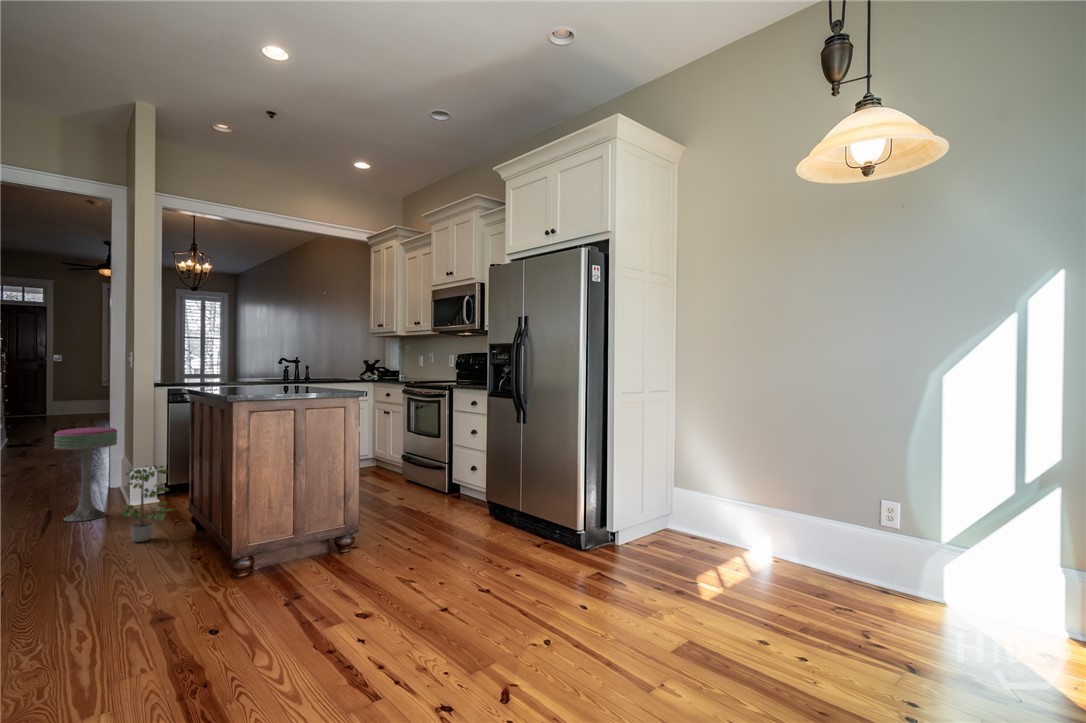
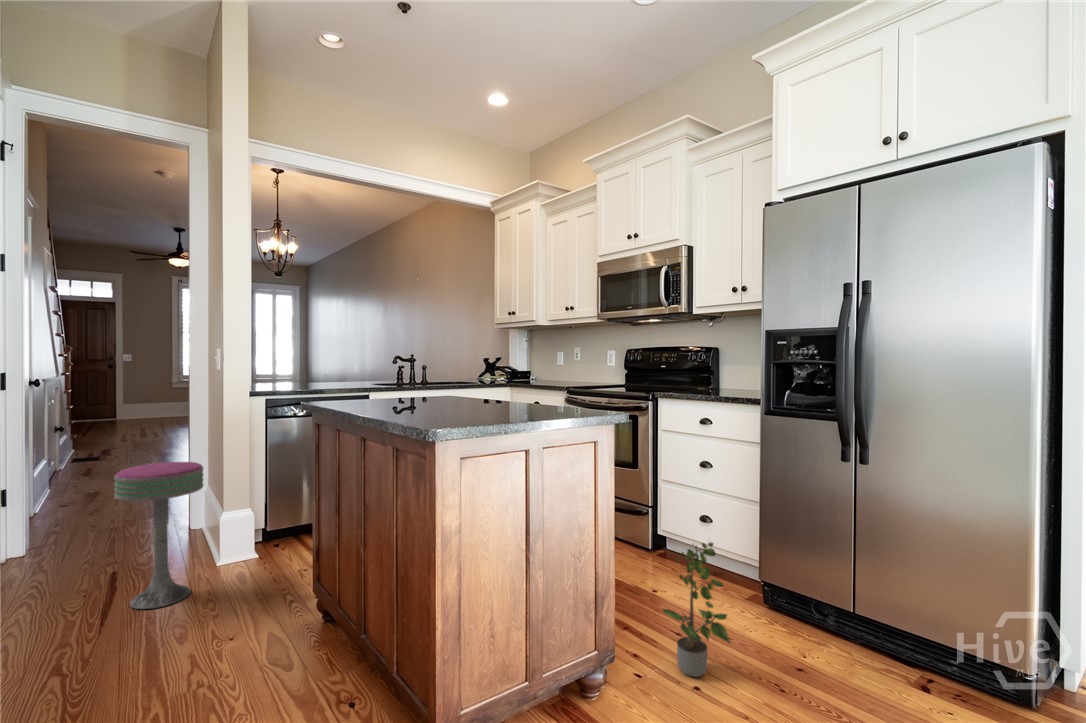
potted plant: present [122,465,174,542] -> present [663,542,730,677]

